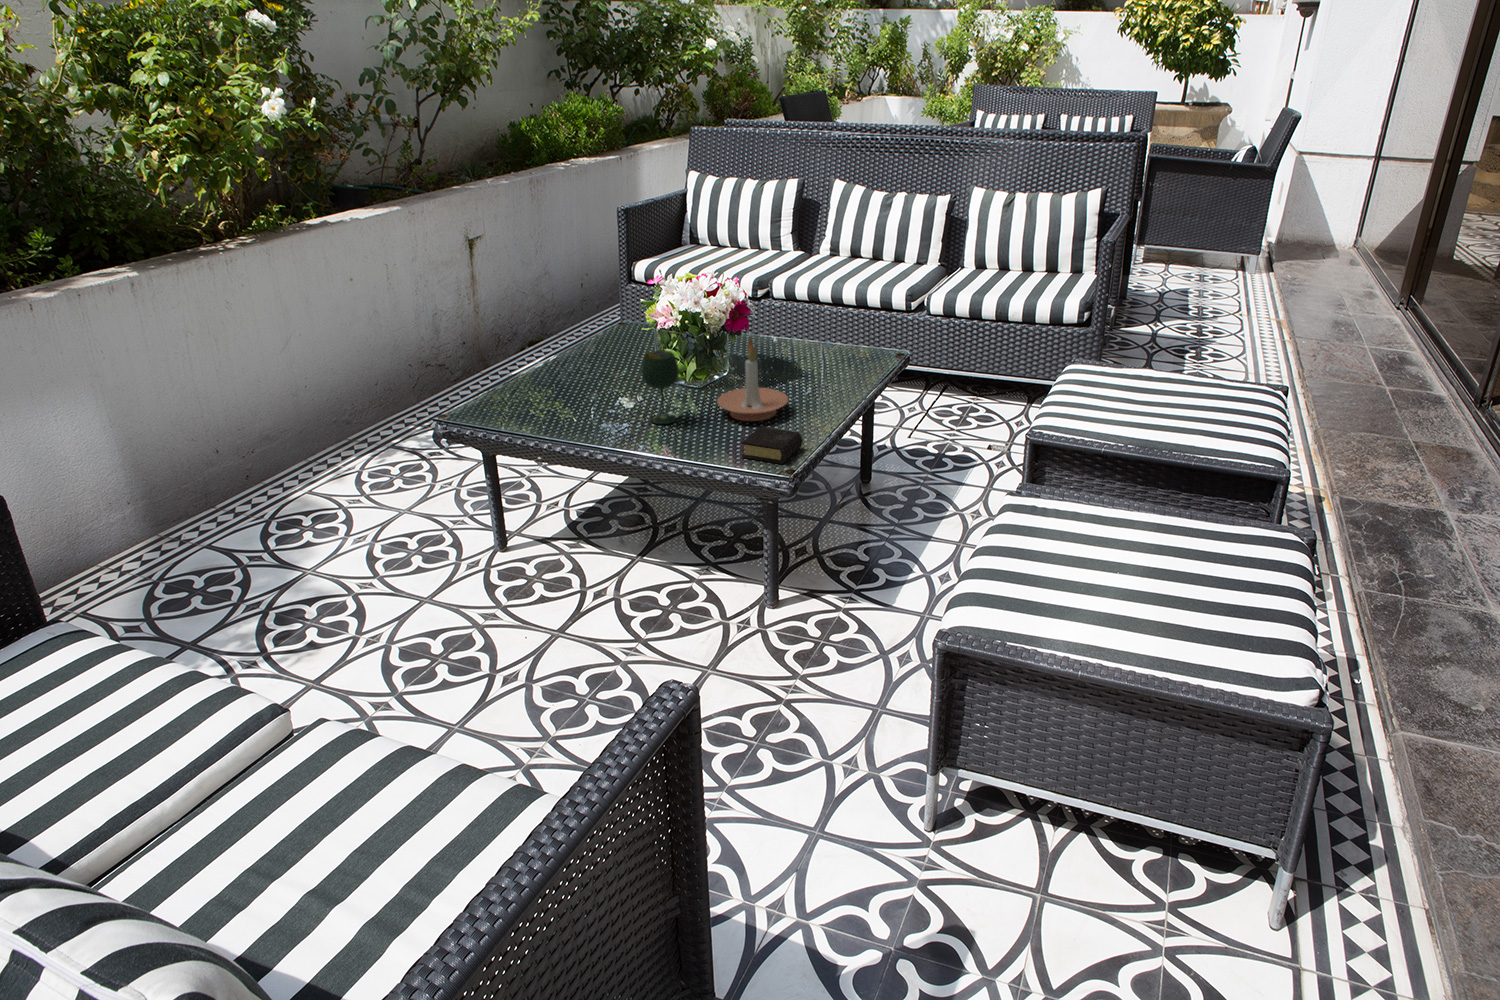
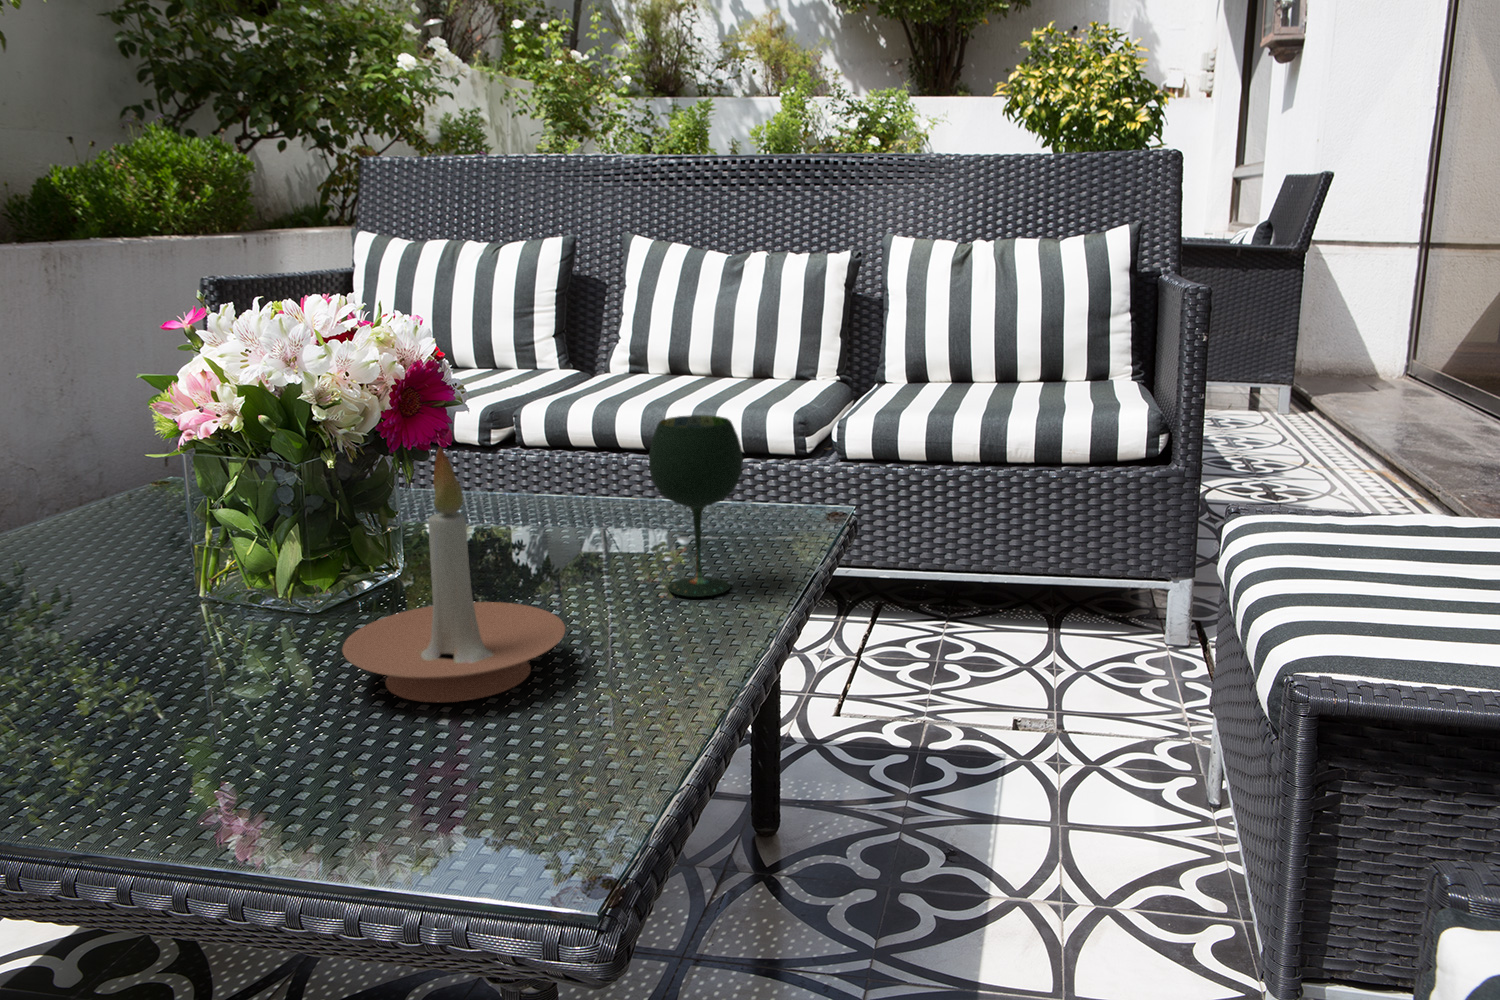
wine glass: present [641,350,679,424] -> present [649,415,743,597]
book: present [741,427,803,464] -> none [398,721,624,860]

